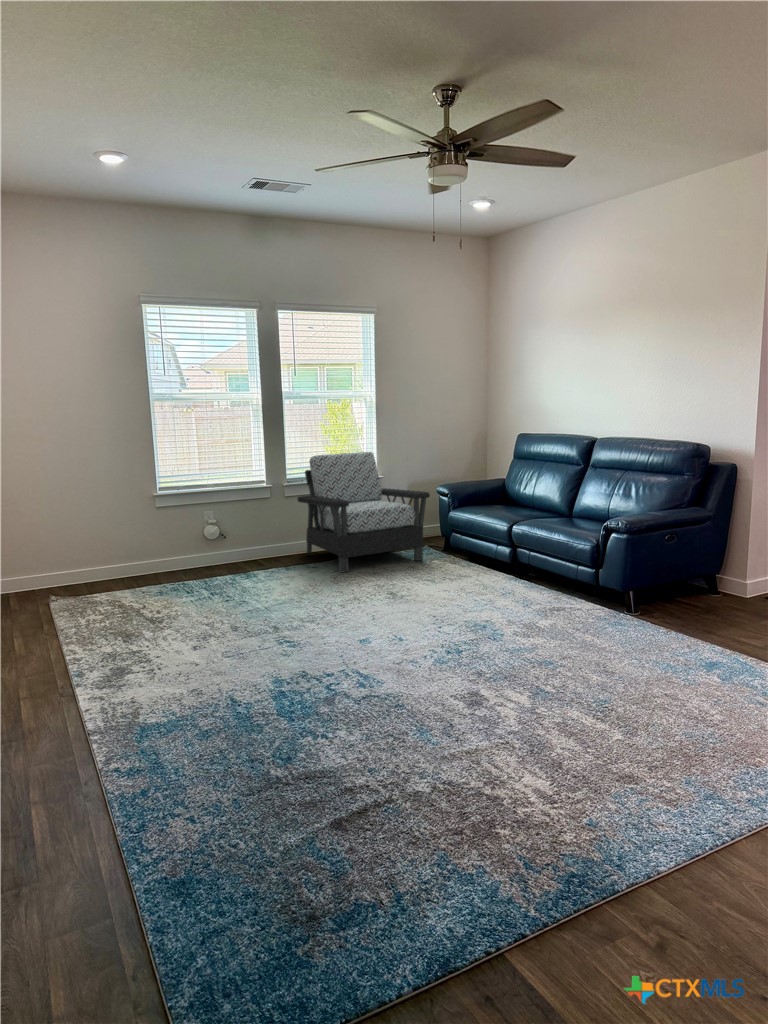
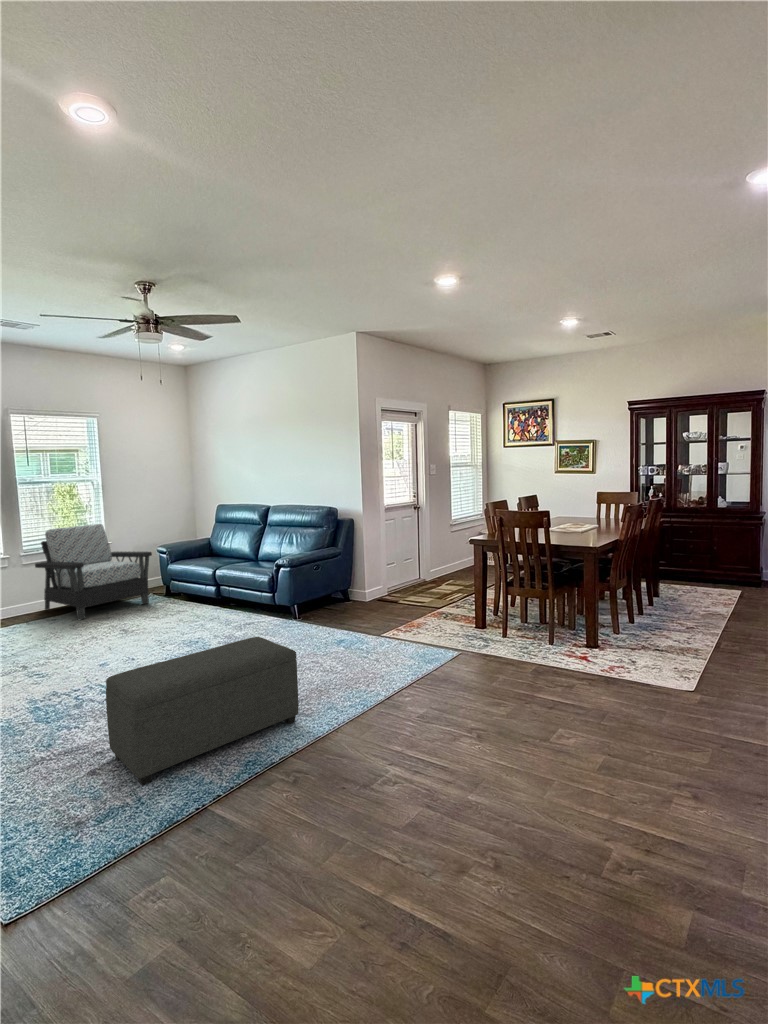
ottoman: none [360,652,663,871] -> present [106,637,299,785]

